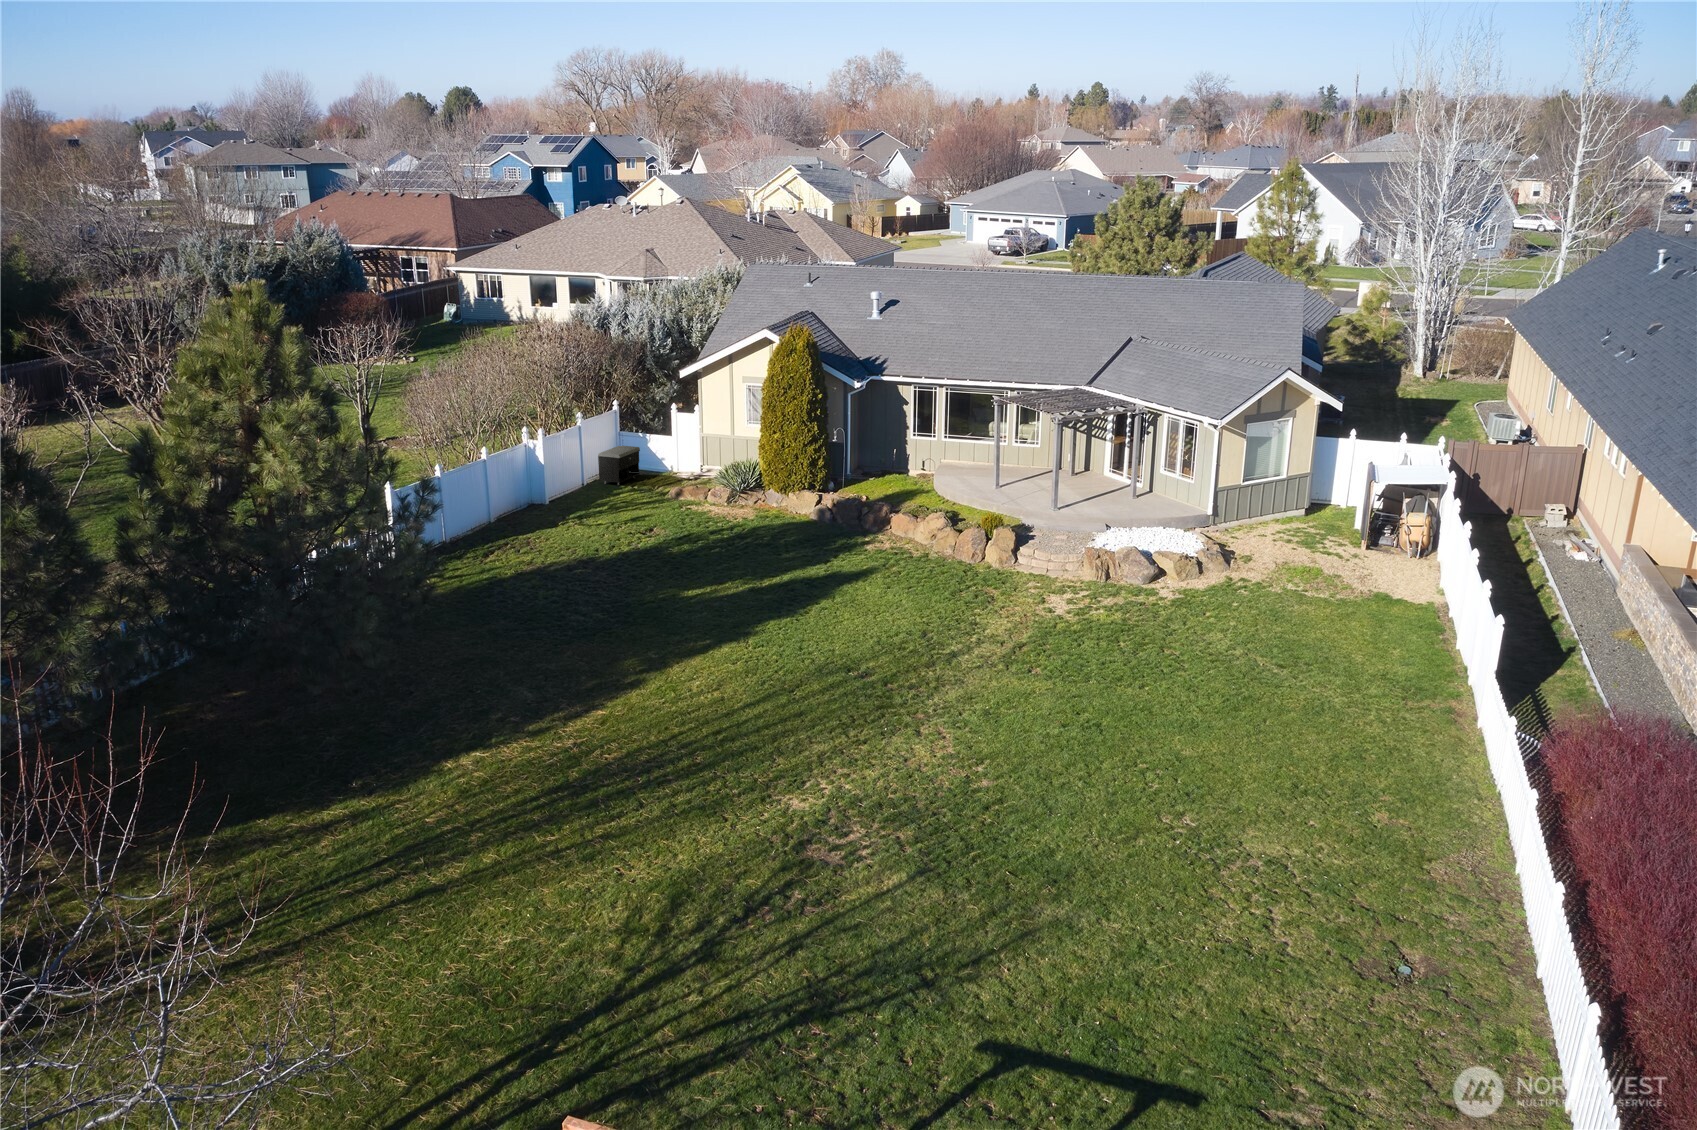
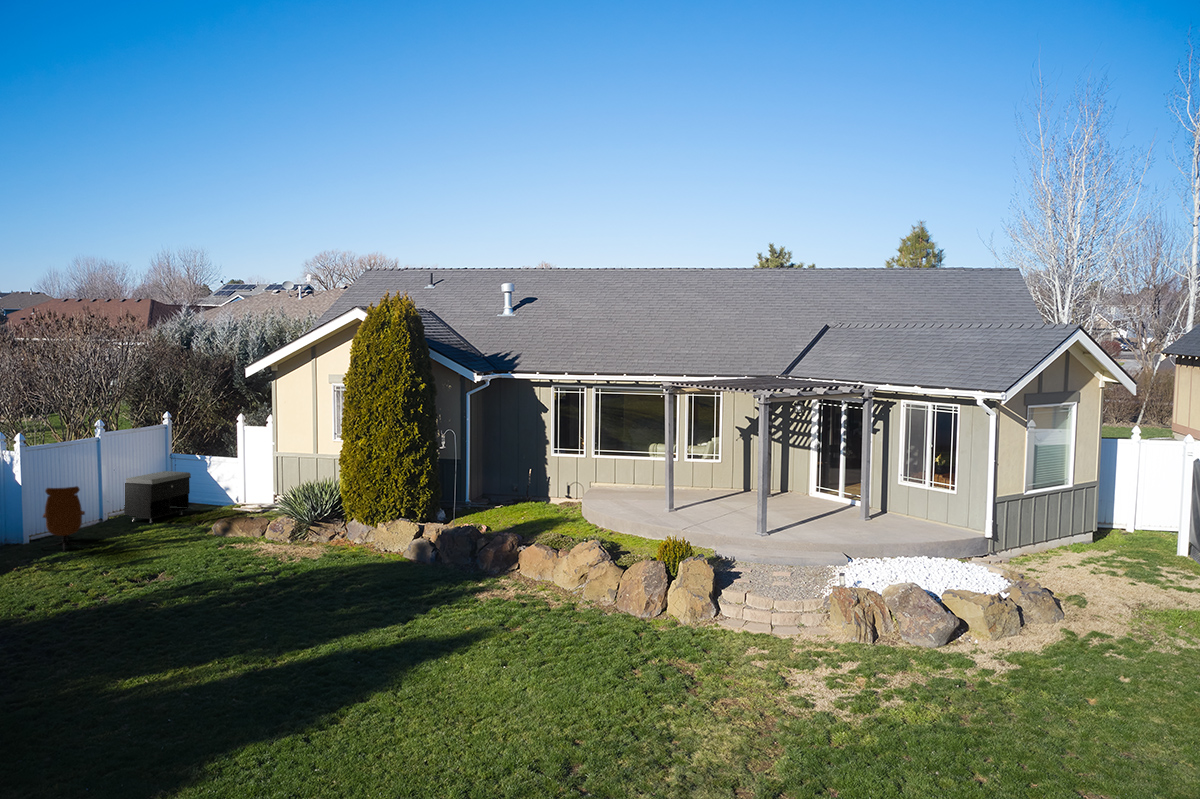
lounge chair: none [565,465,593,509] -> present [43,486,87,551]

